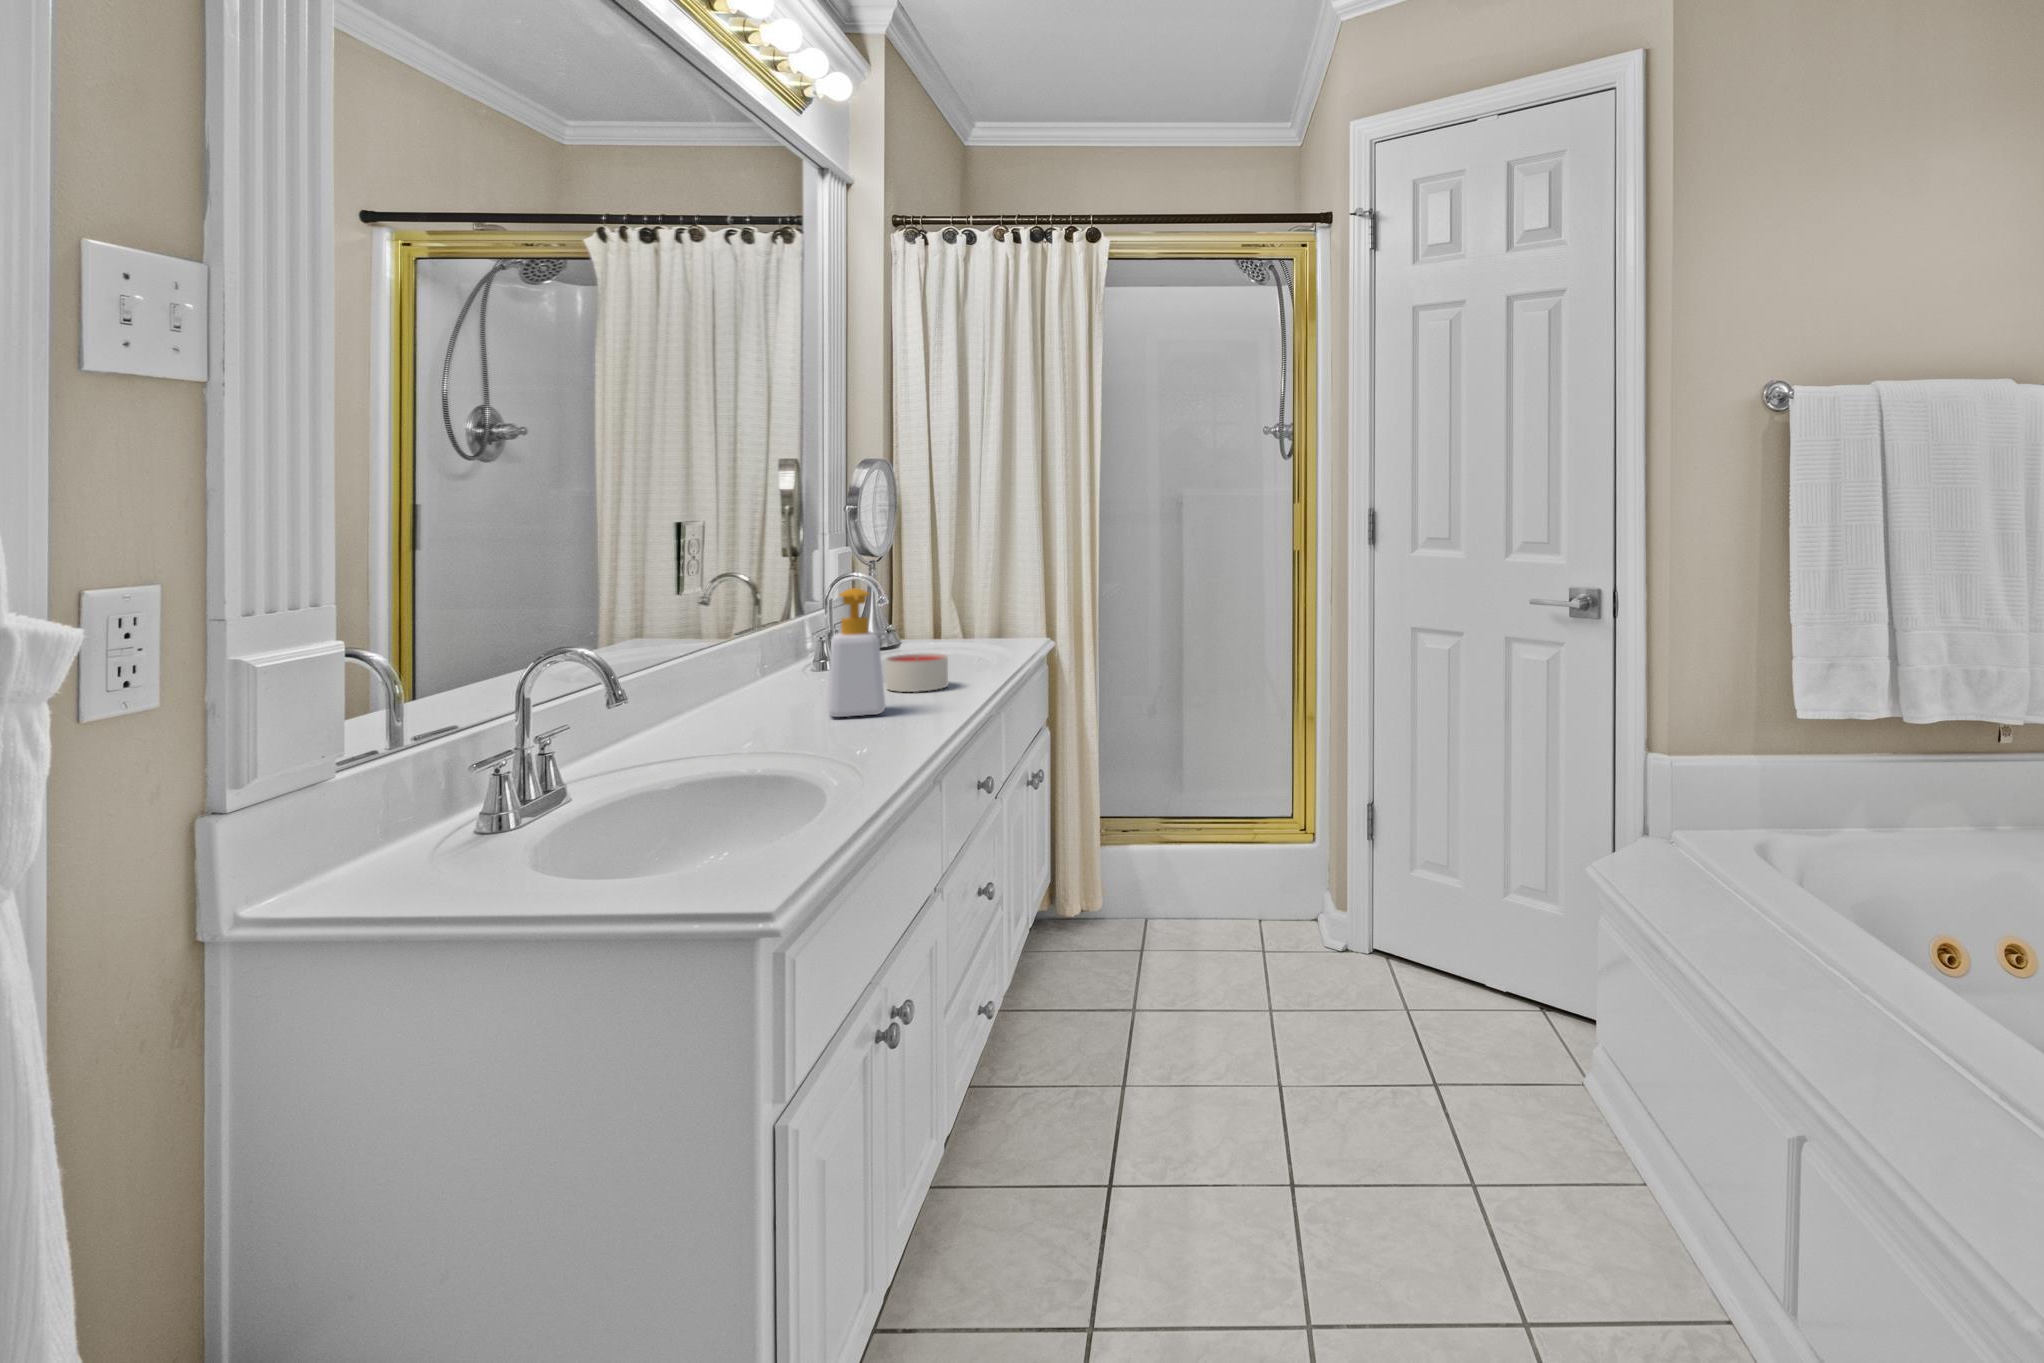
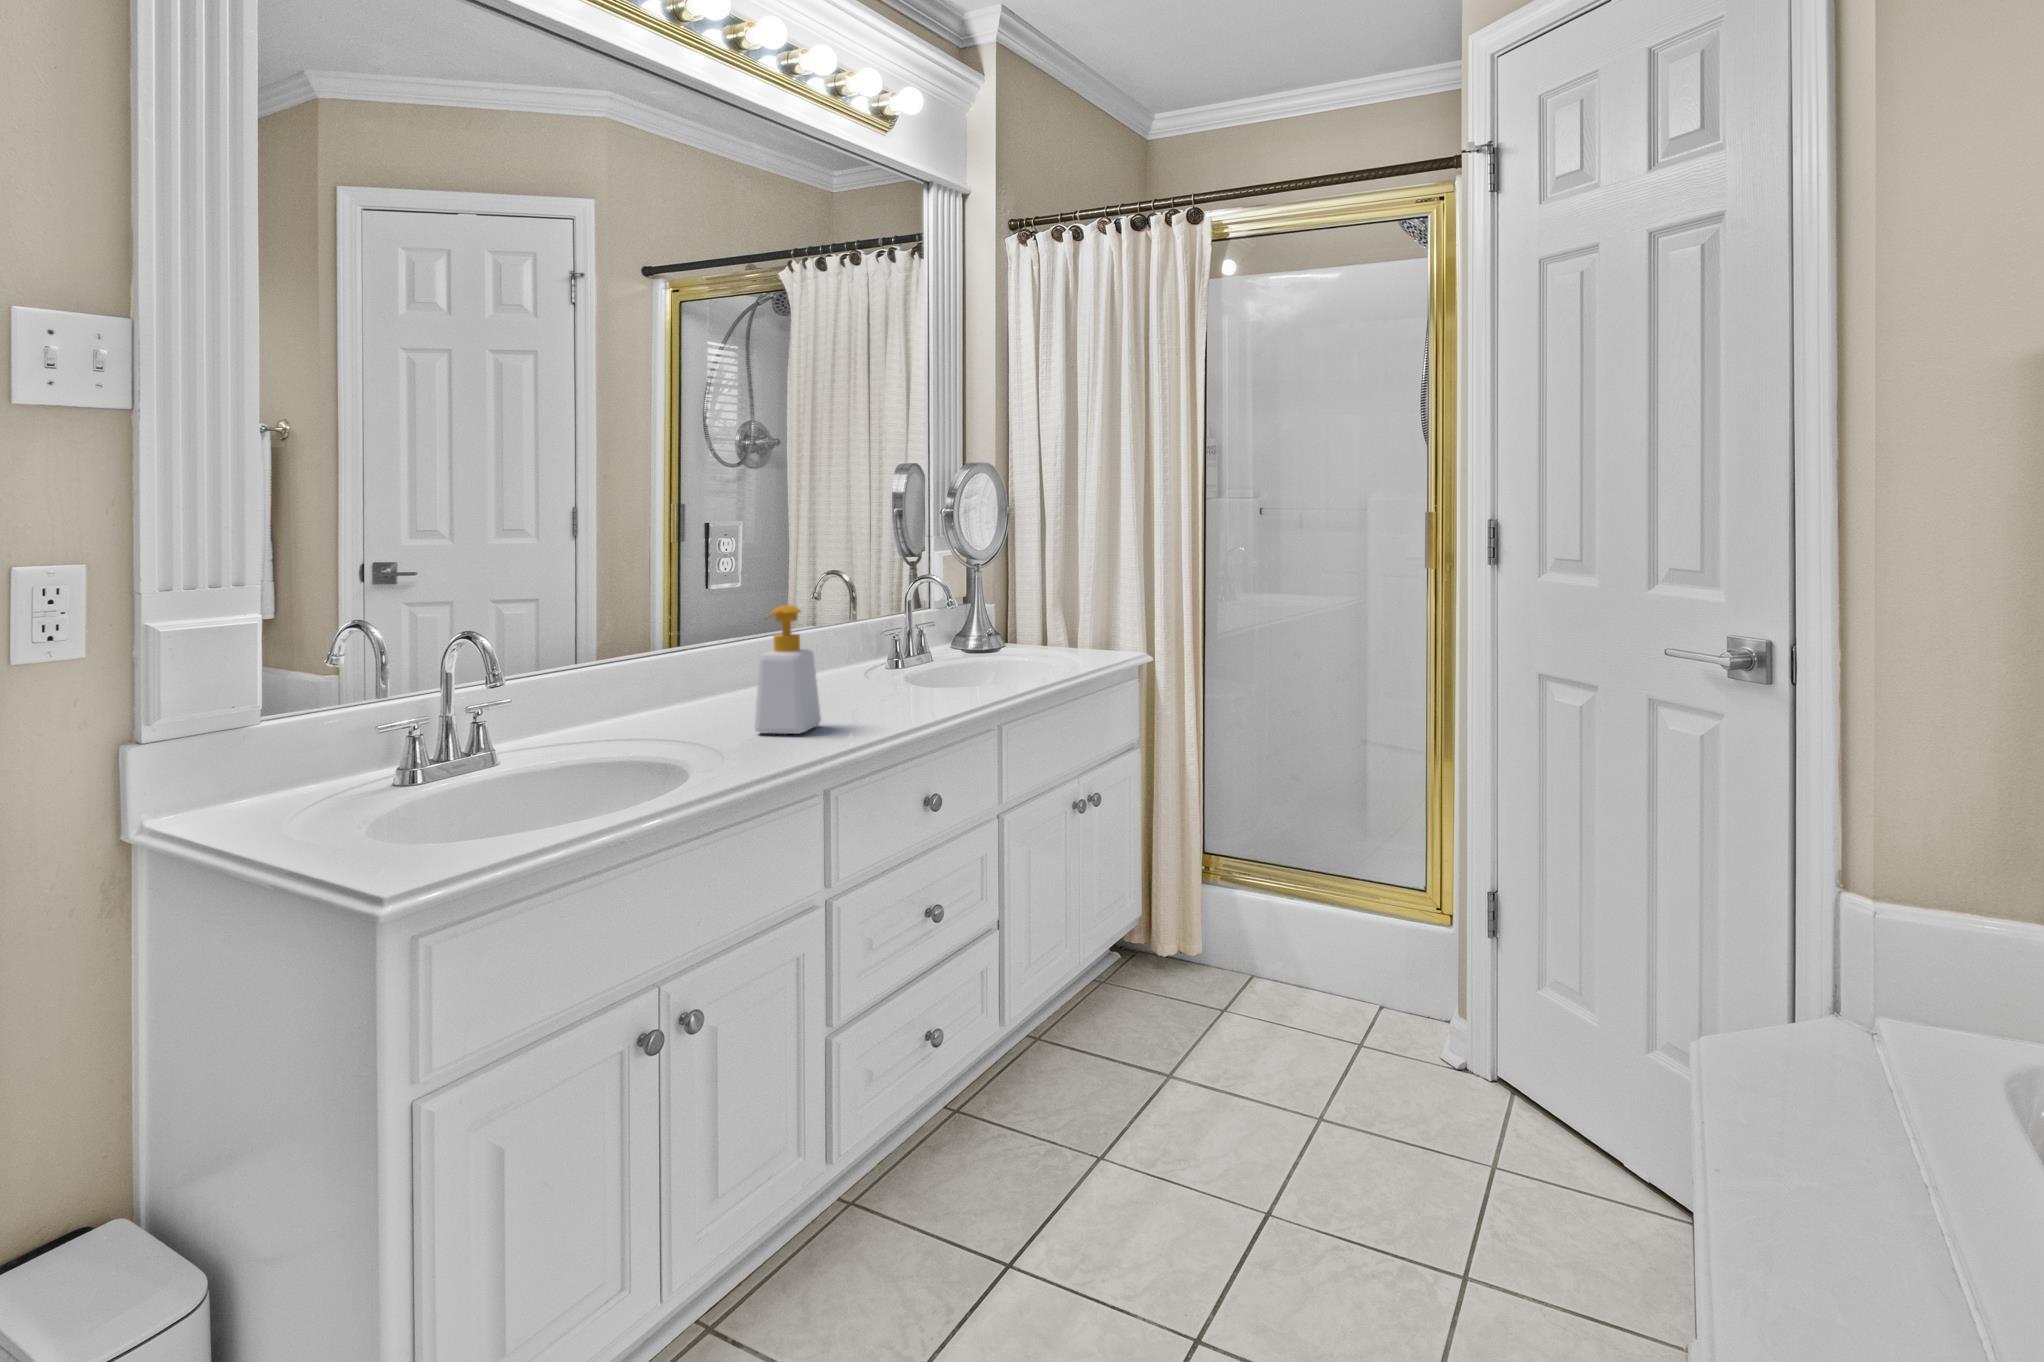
candle: present [886,654,948,692] -> none [867,671,929,711]

